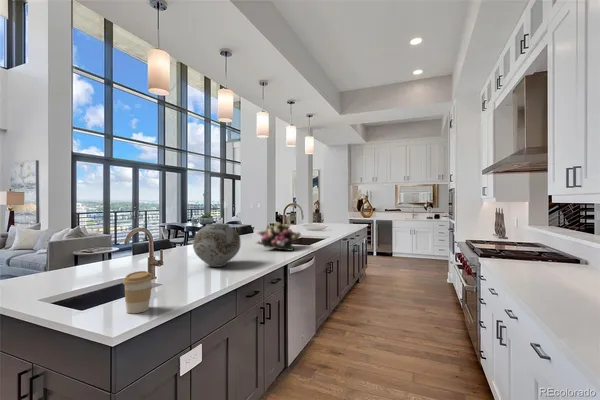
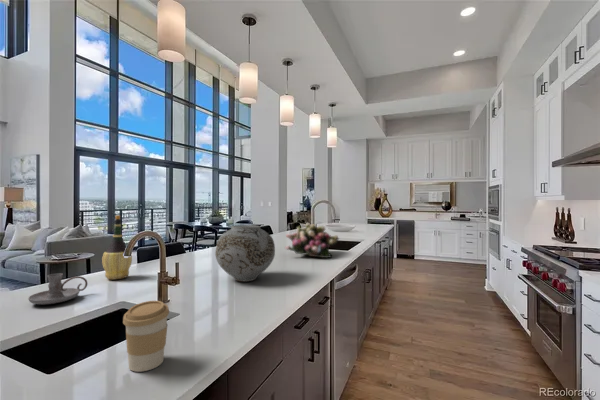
wine bottle: none [104,216,128,266] -> present [102,215,132,279]
candle holder: none [51,260,94,281] -> present [28,273,87,304]

